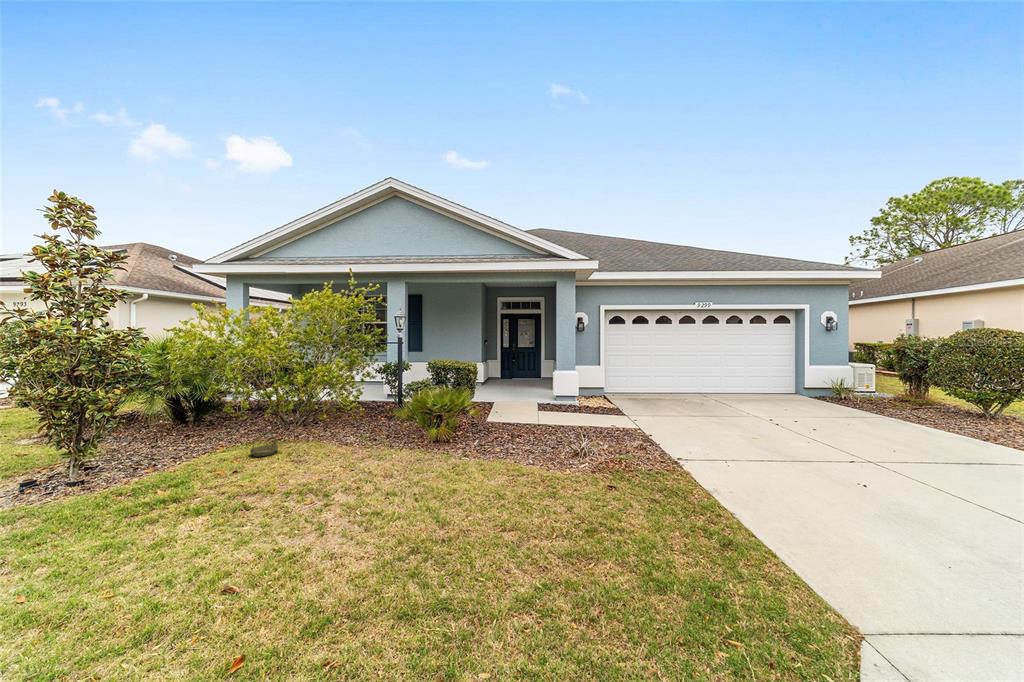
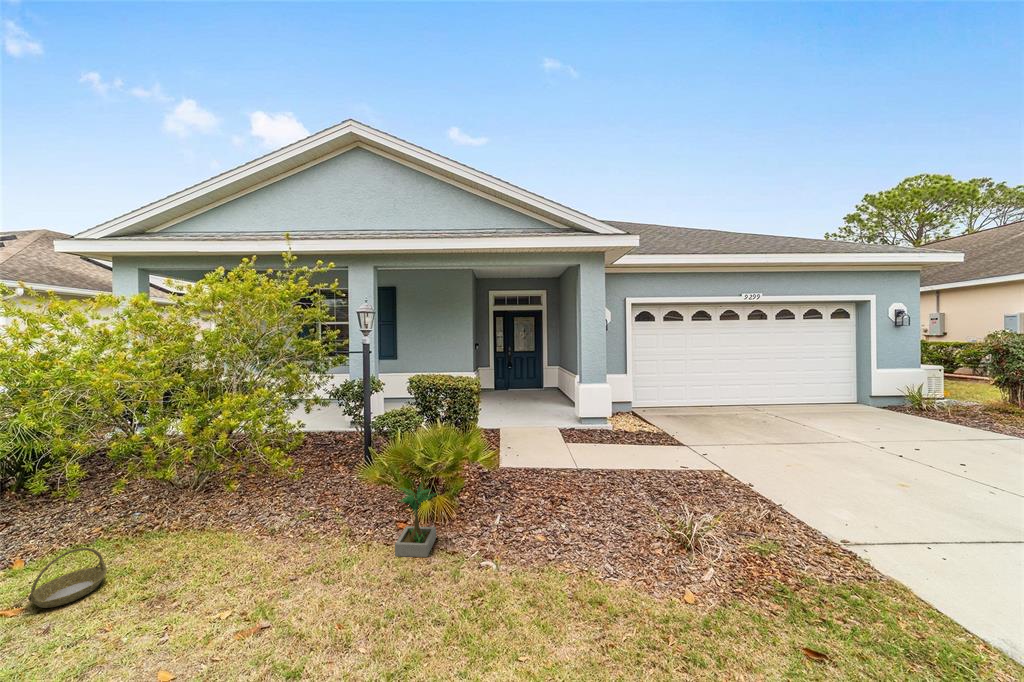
potted plant: none [418,413,443,450] -> present [395,482,438,557]

